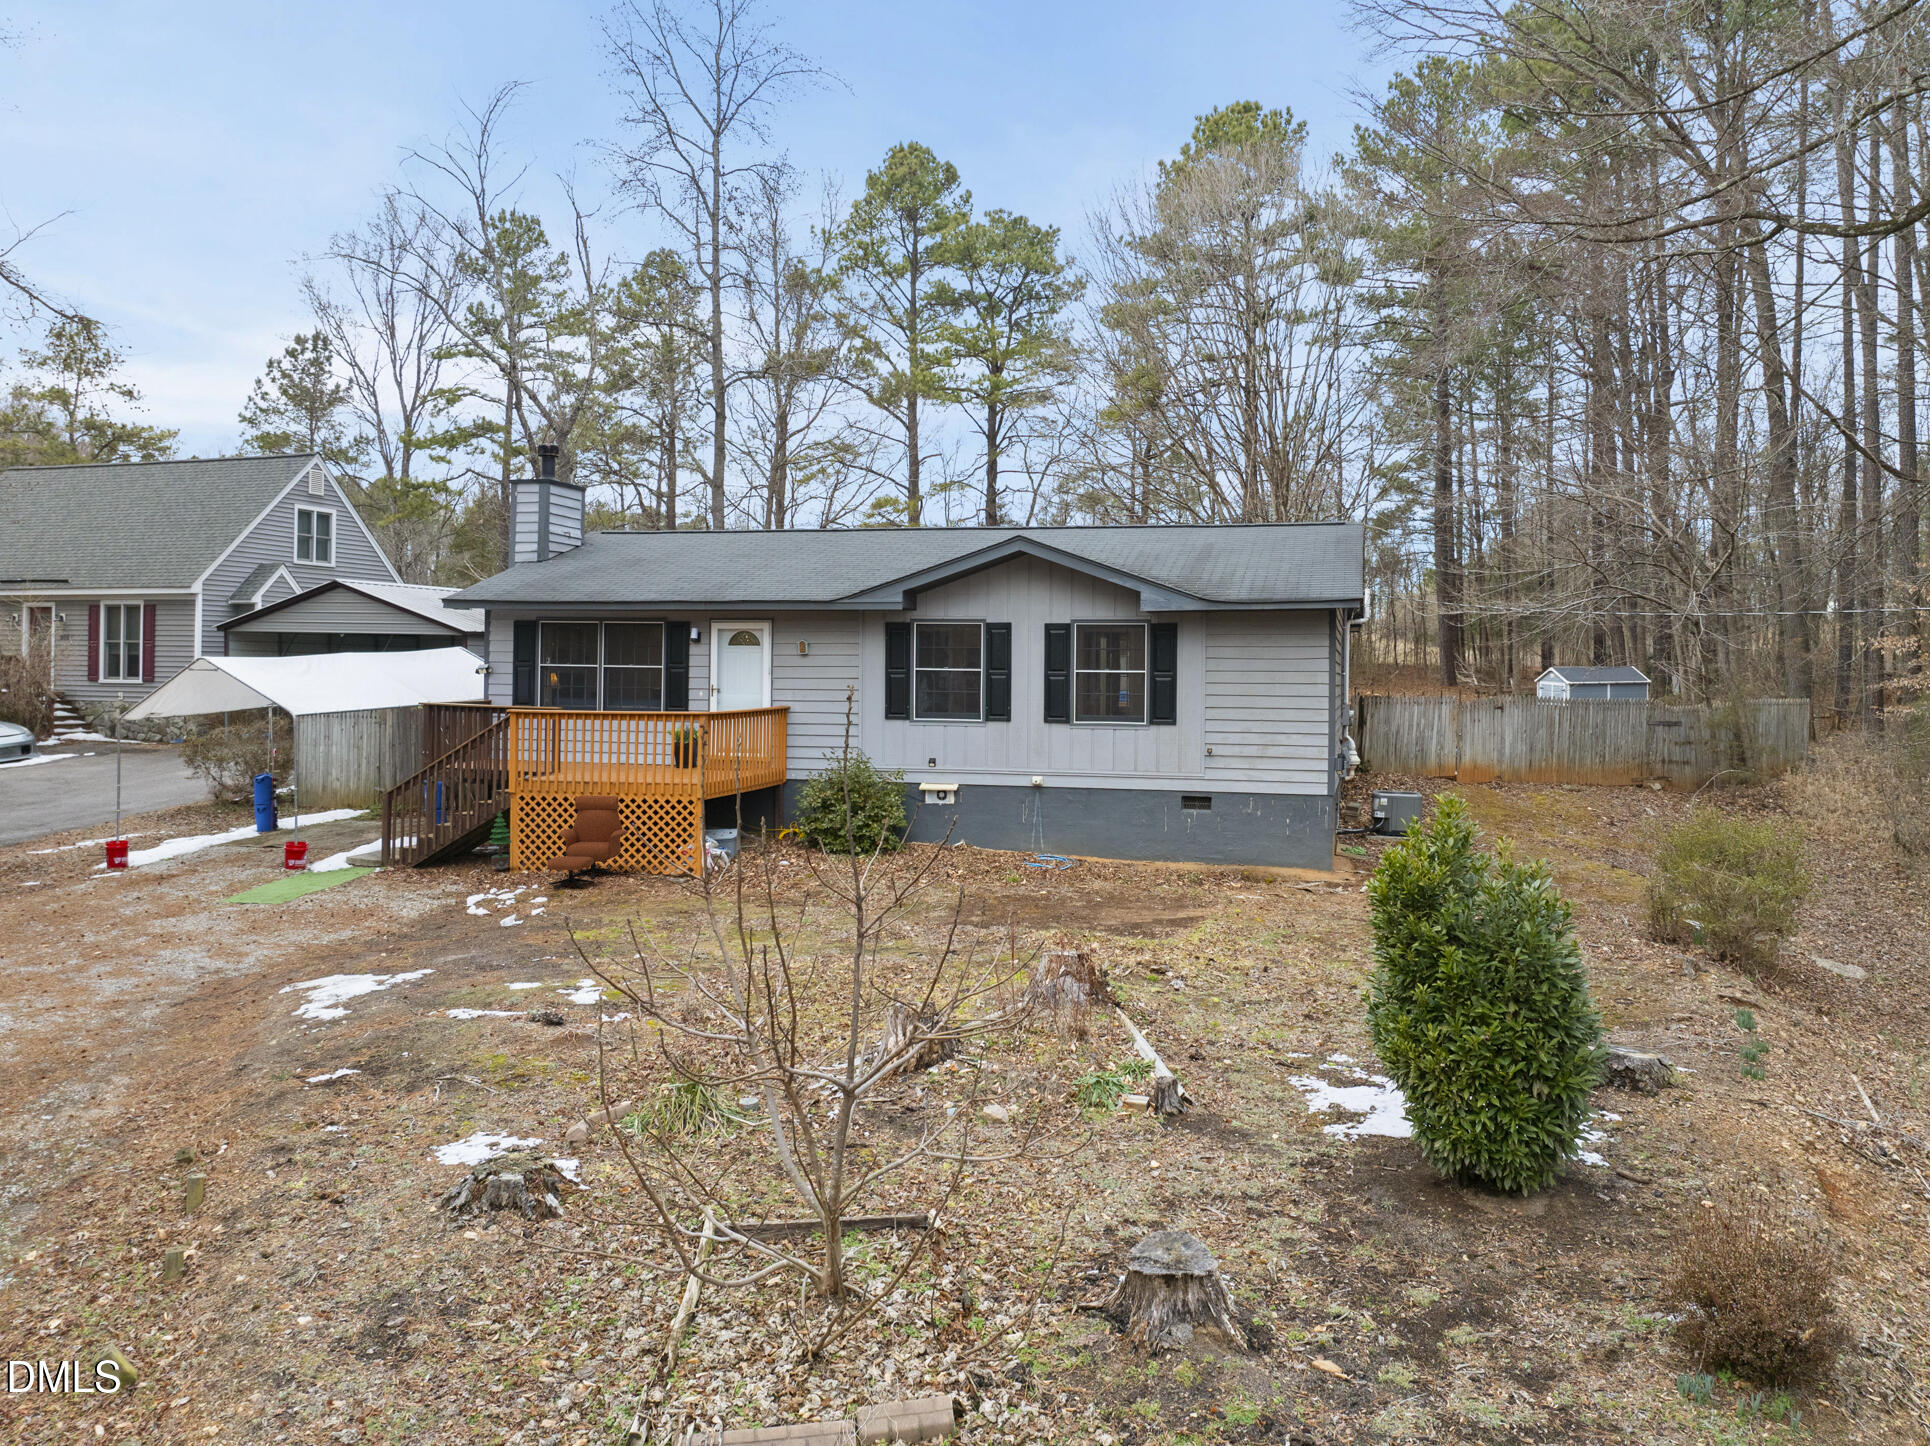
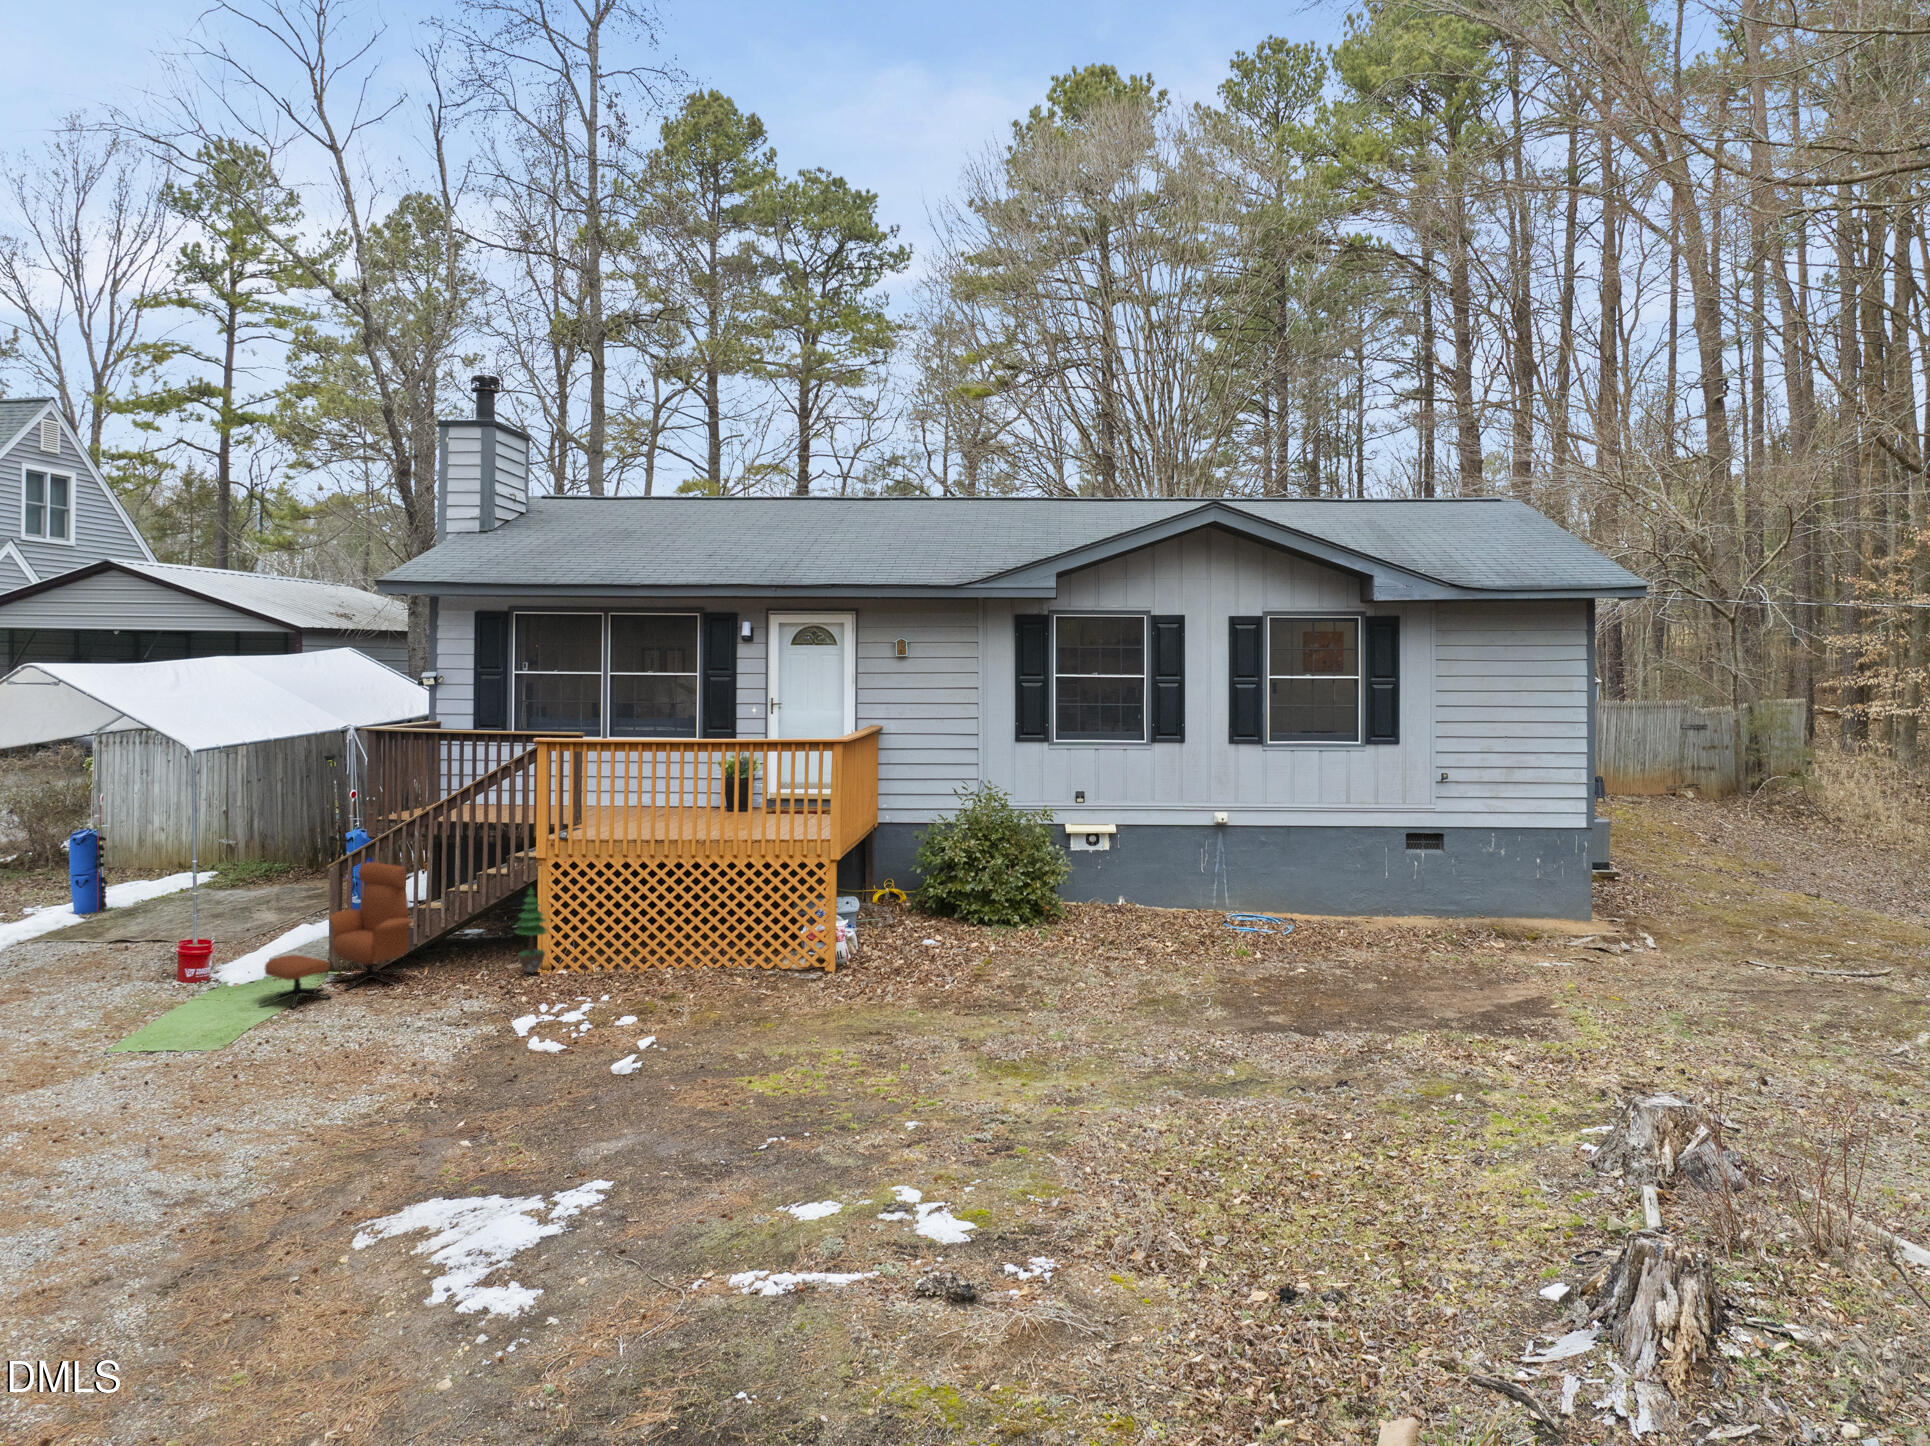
lounge chair: present [547,796,628,889] -> present [259,862,413,1008]

